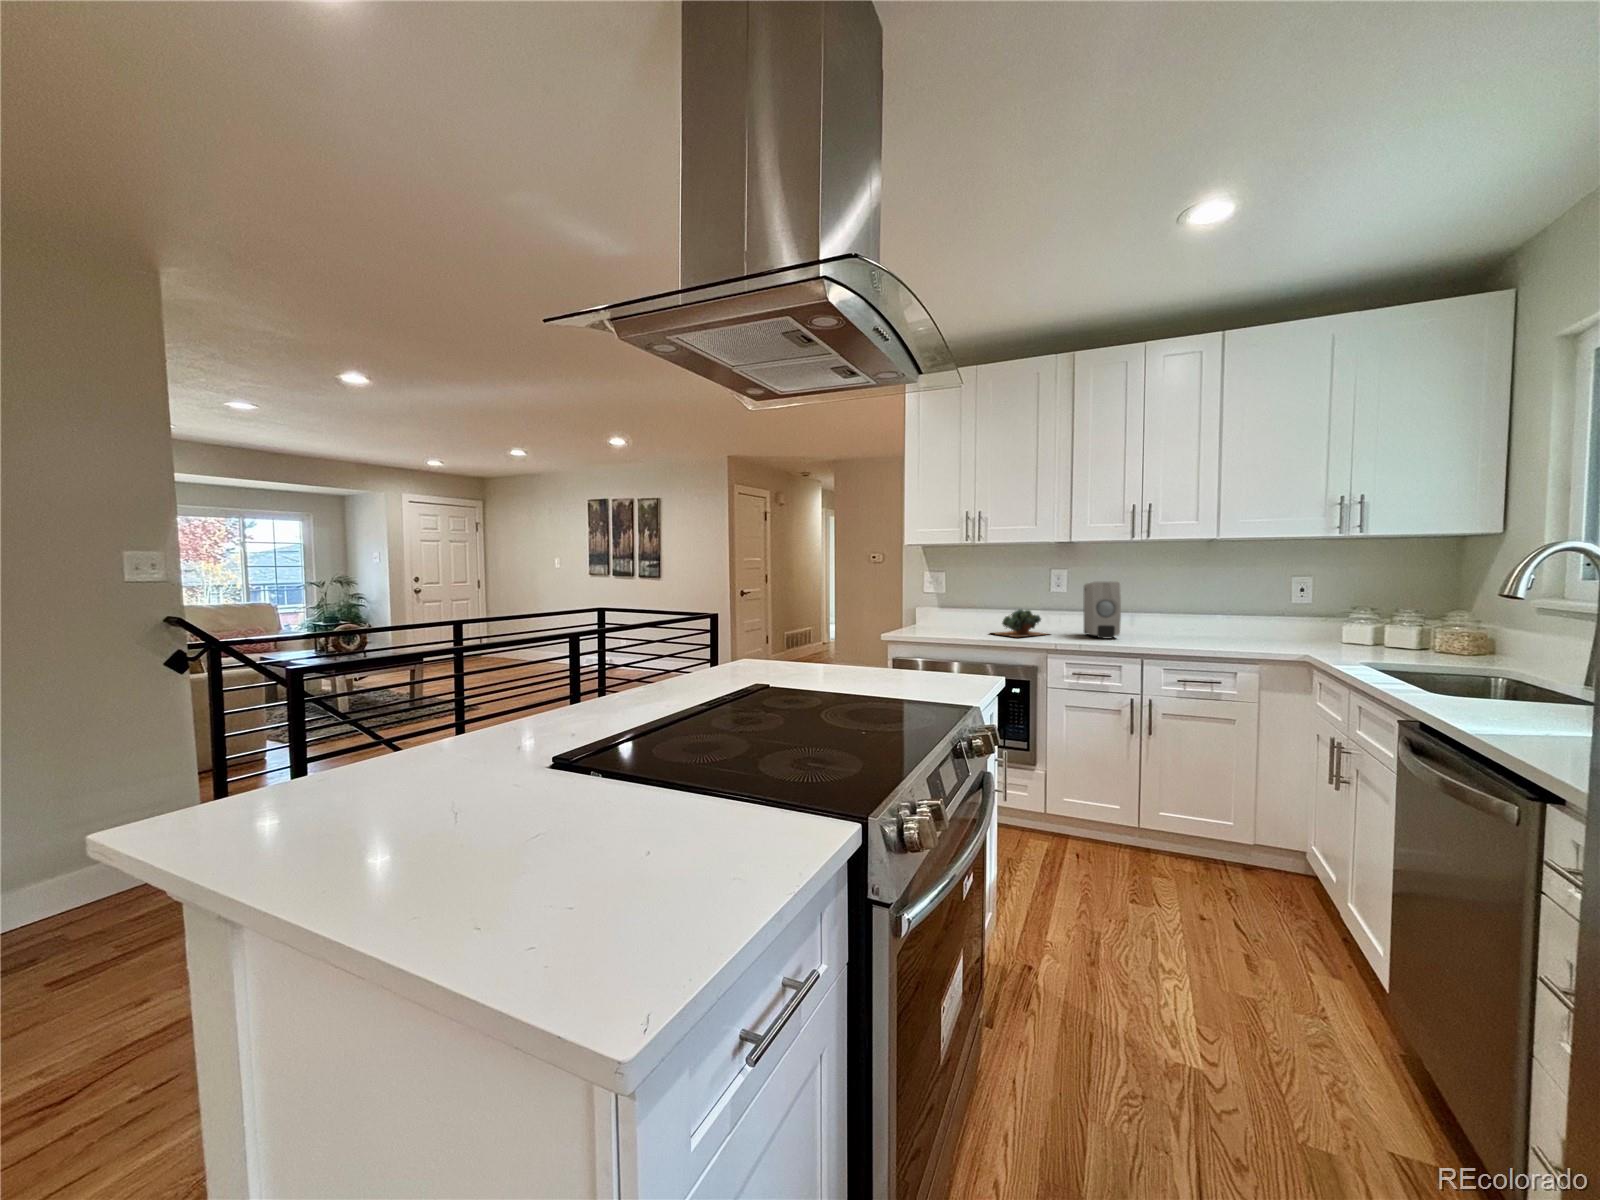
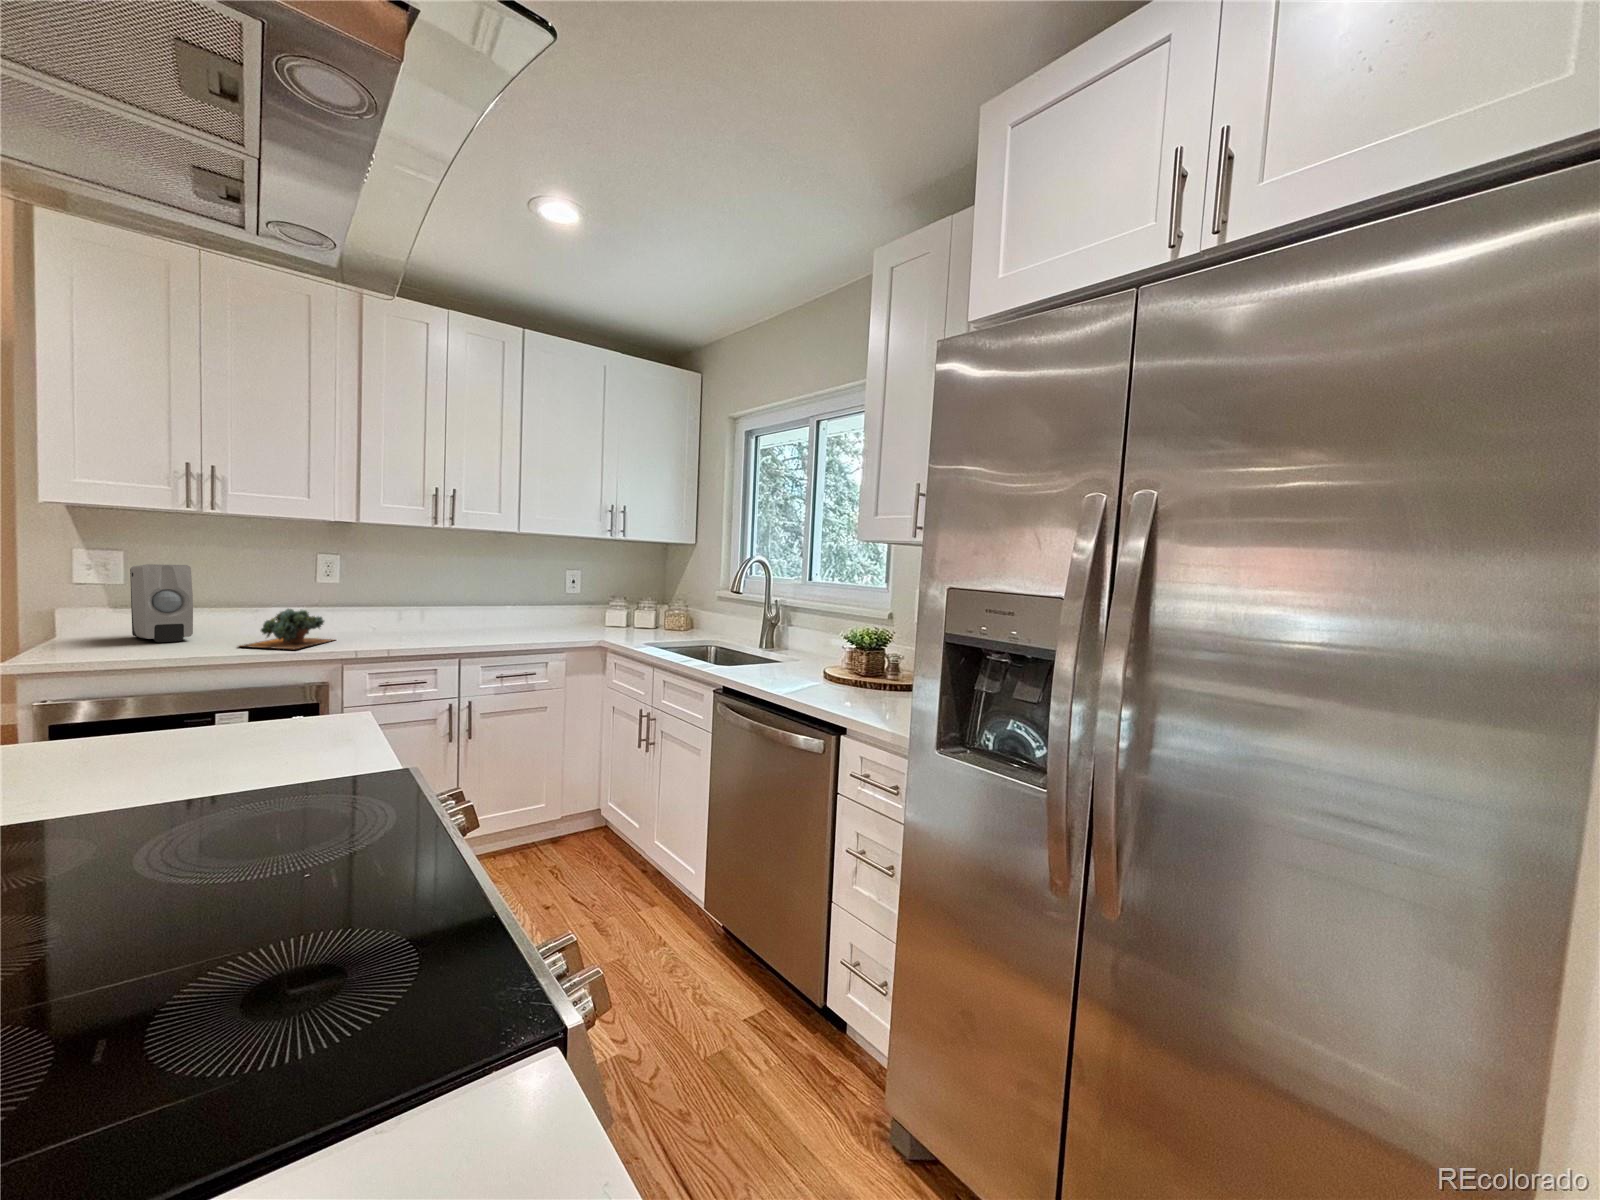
soap dispenser: present [1084,582,1121,639] -> present [130,564,193,642]

